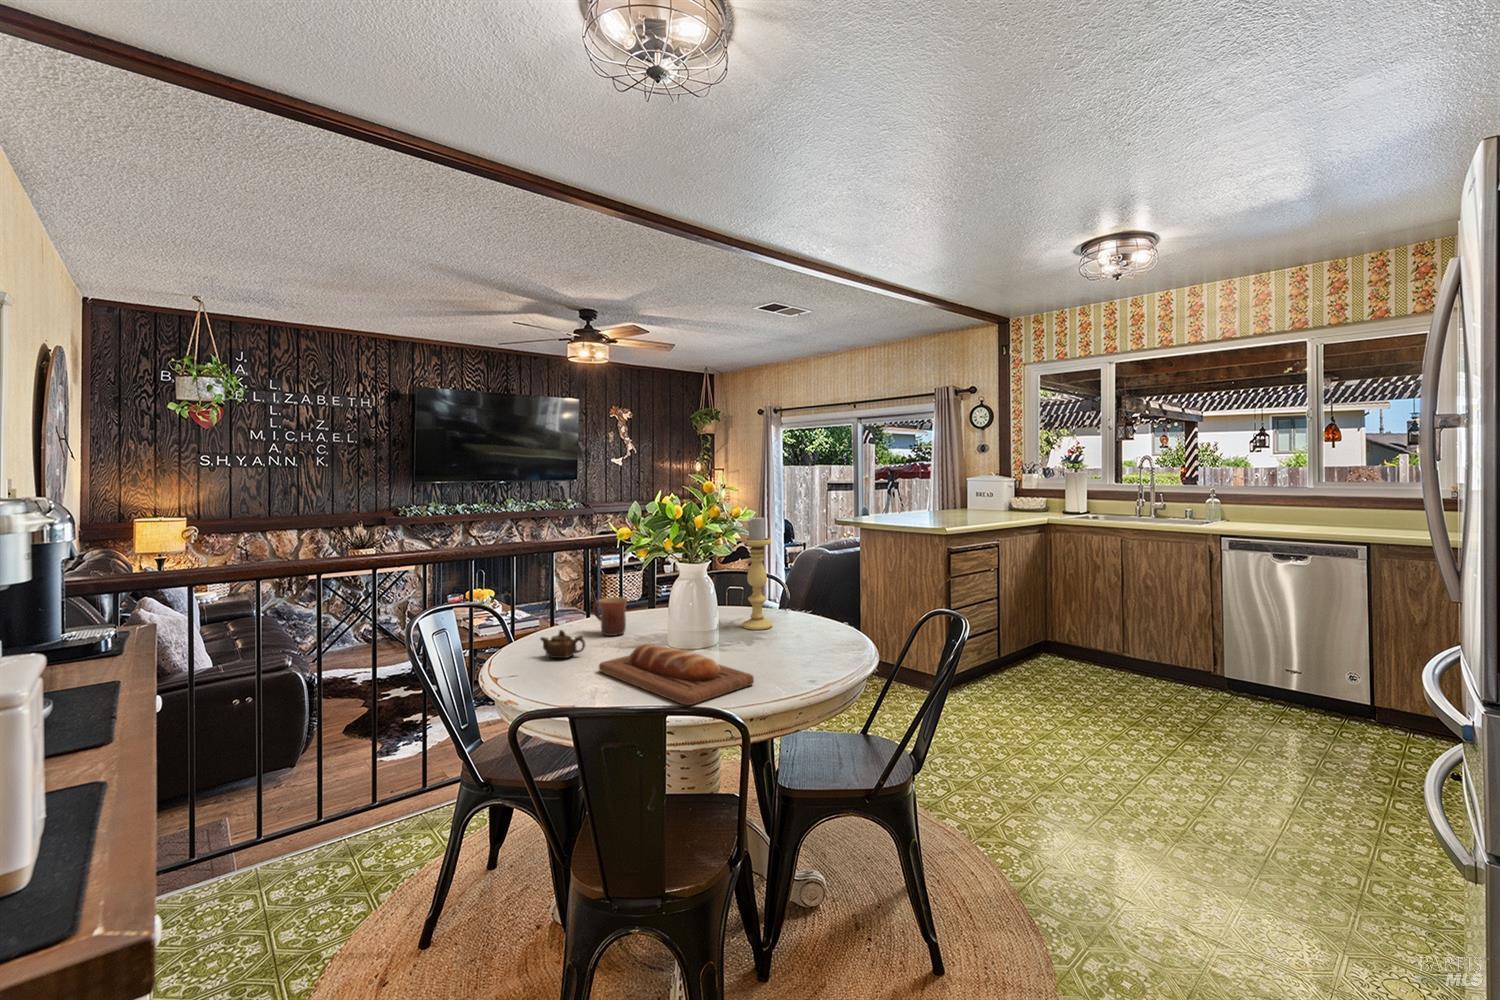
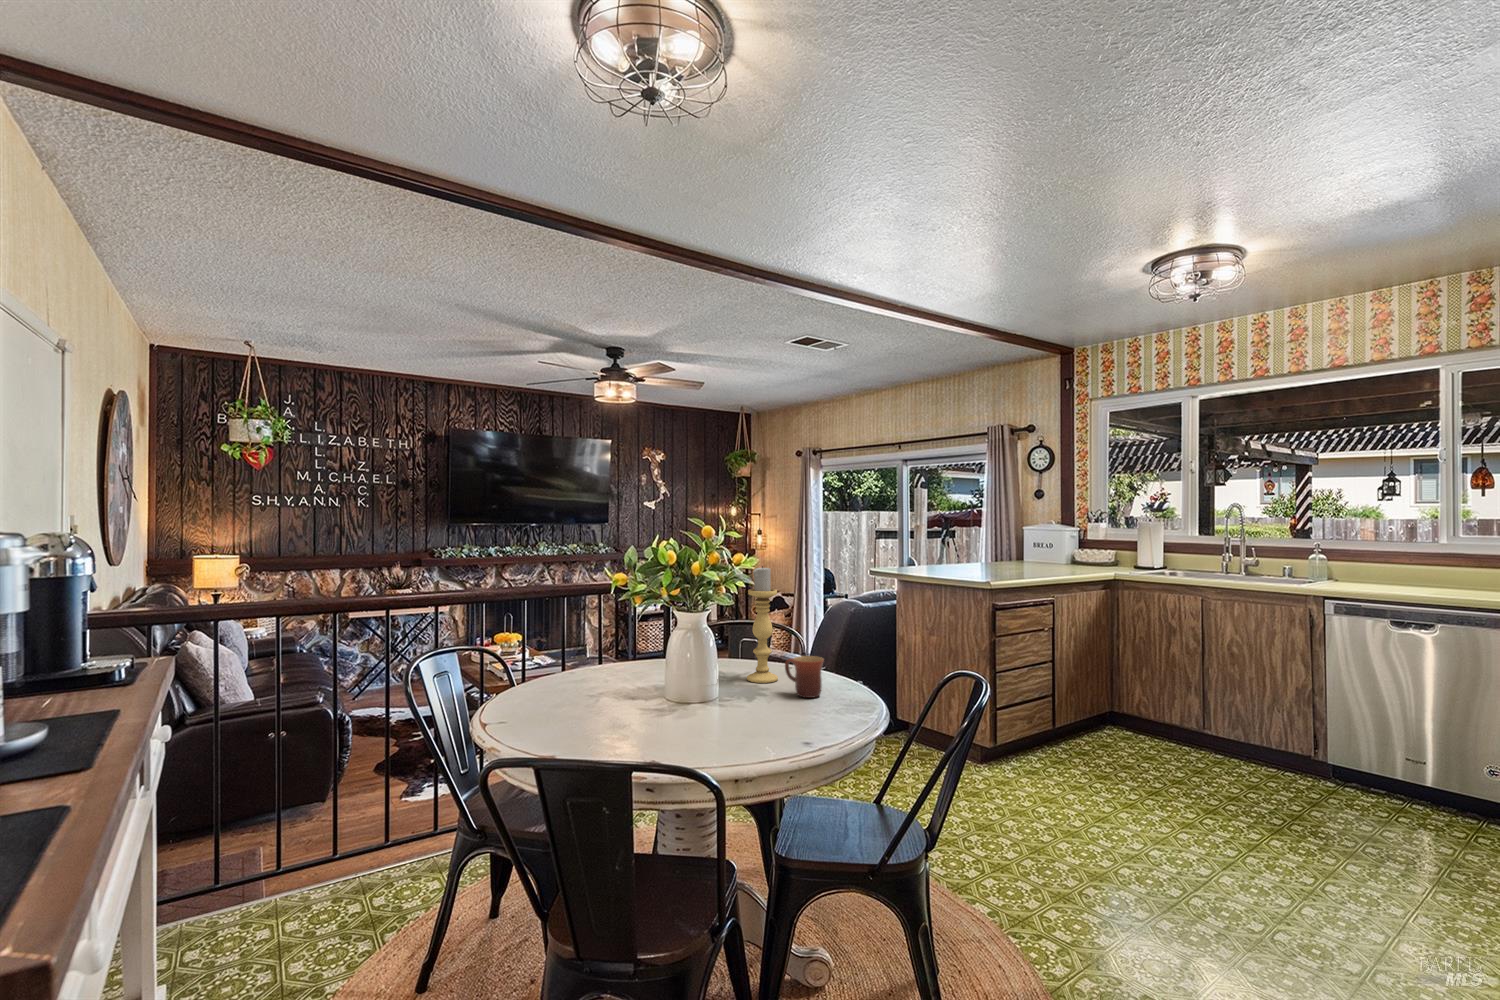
mug: present [593,597,627,636] -> present [785,656,824,698]
teapot: present [540,630,585,658] -> none [540,675,584,703]
bread loaf: present [599,644,754,705] -> none [592,691,737,750]

